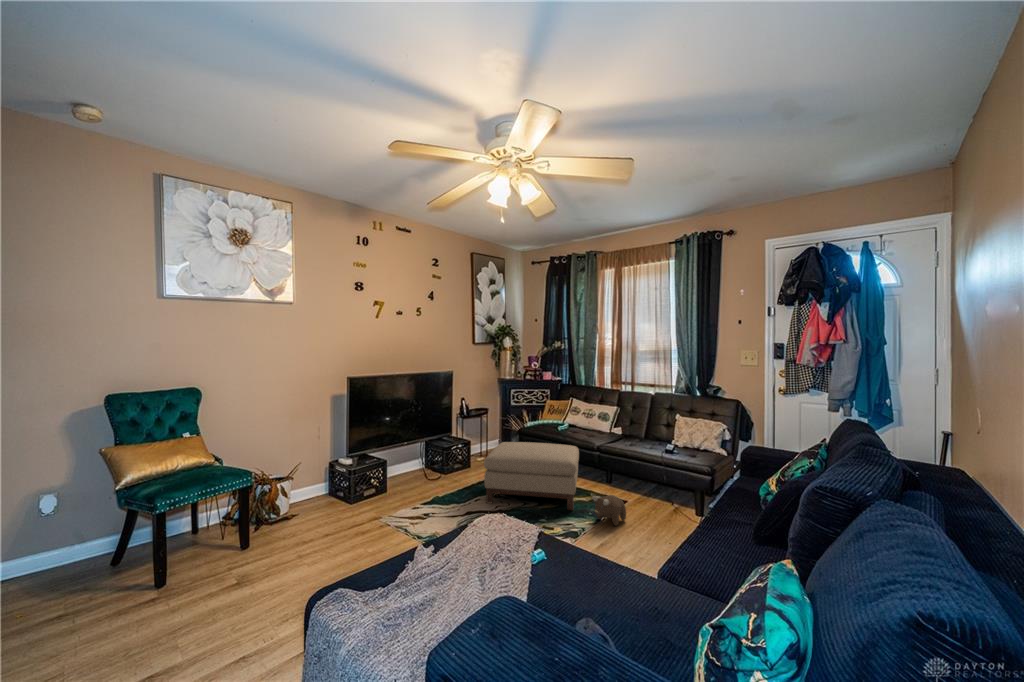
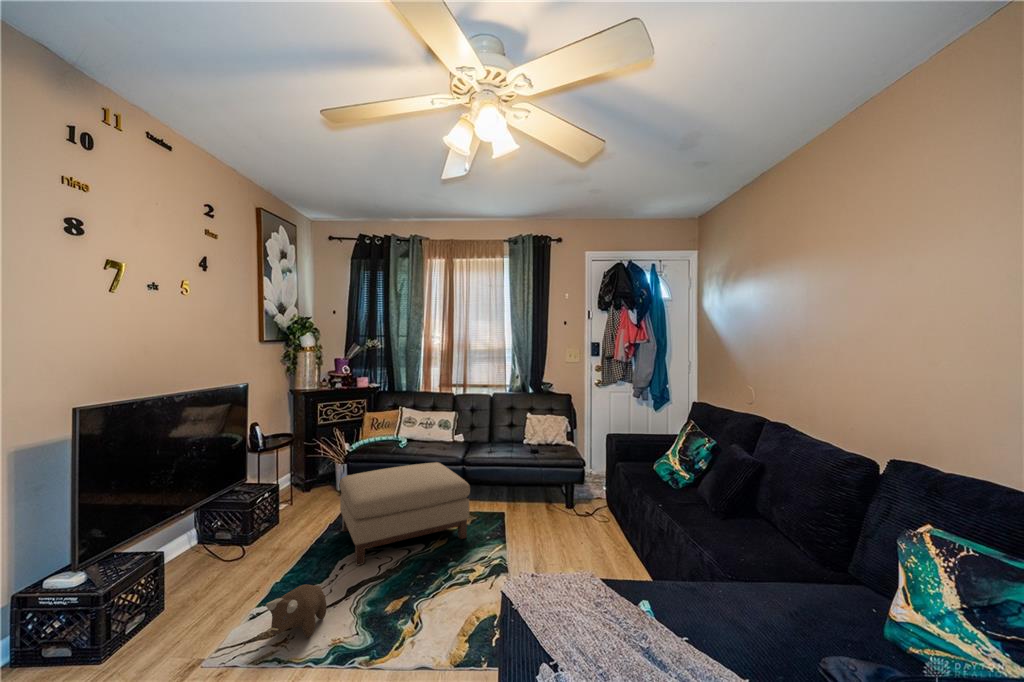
plush toy: present [592,495,626,526] -> present [266,584,327,637]

